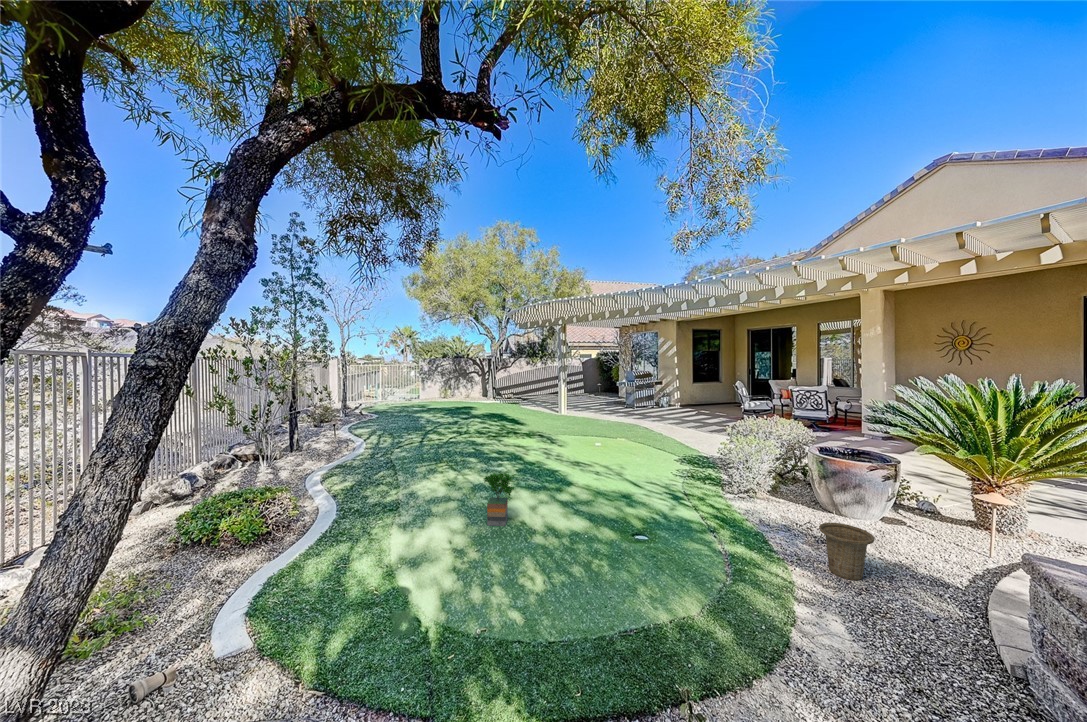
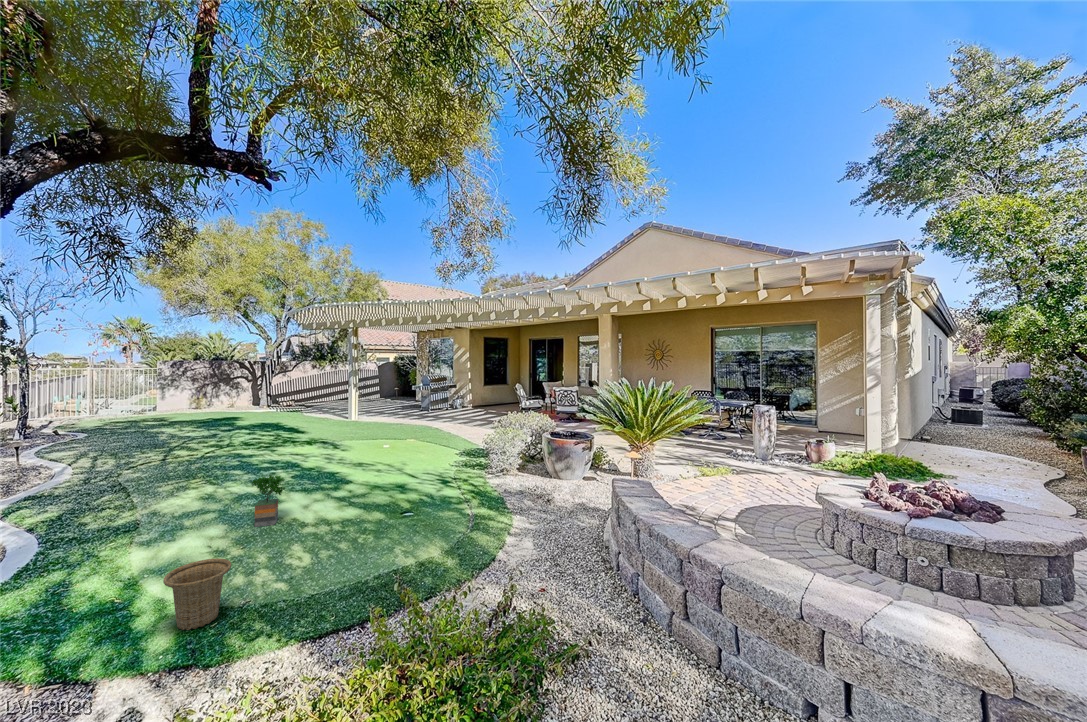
basket: present [819,523,875,580] -> present [163,559,231,630]

